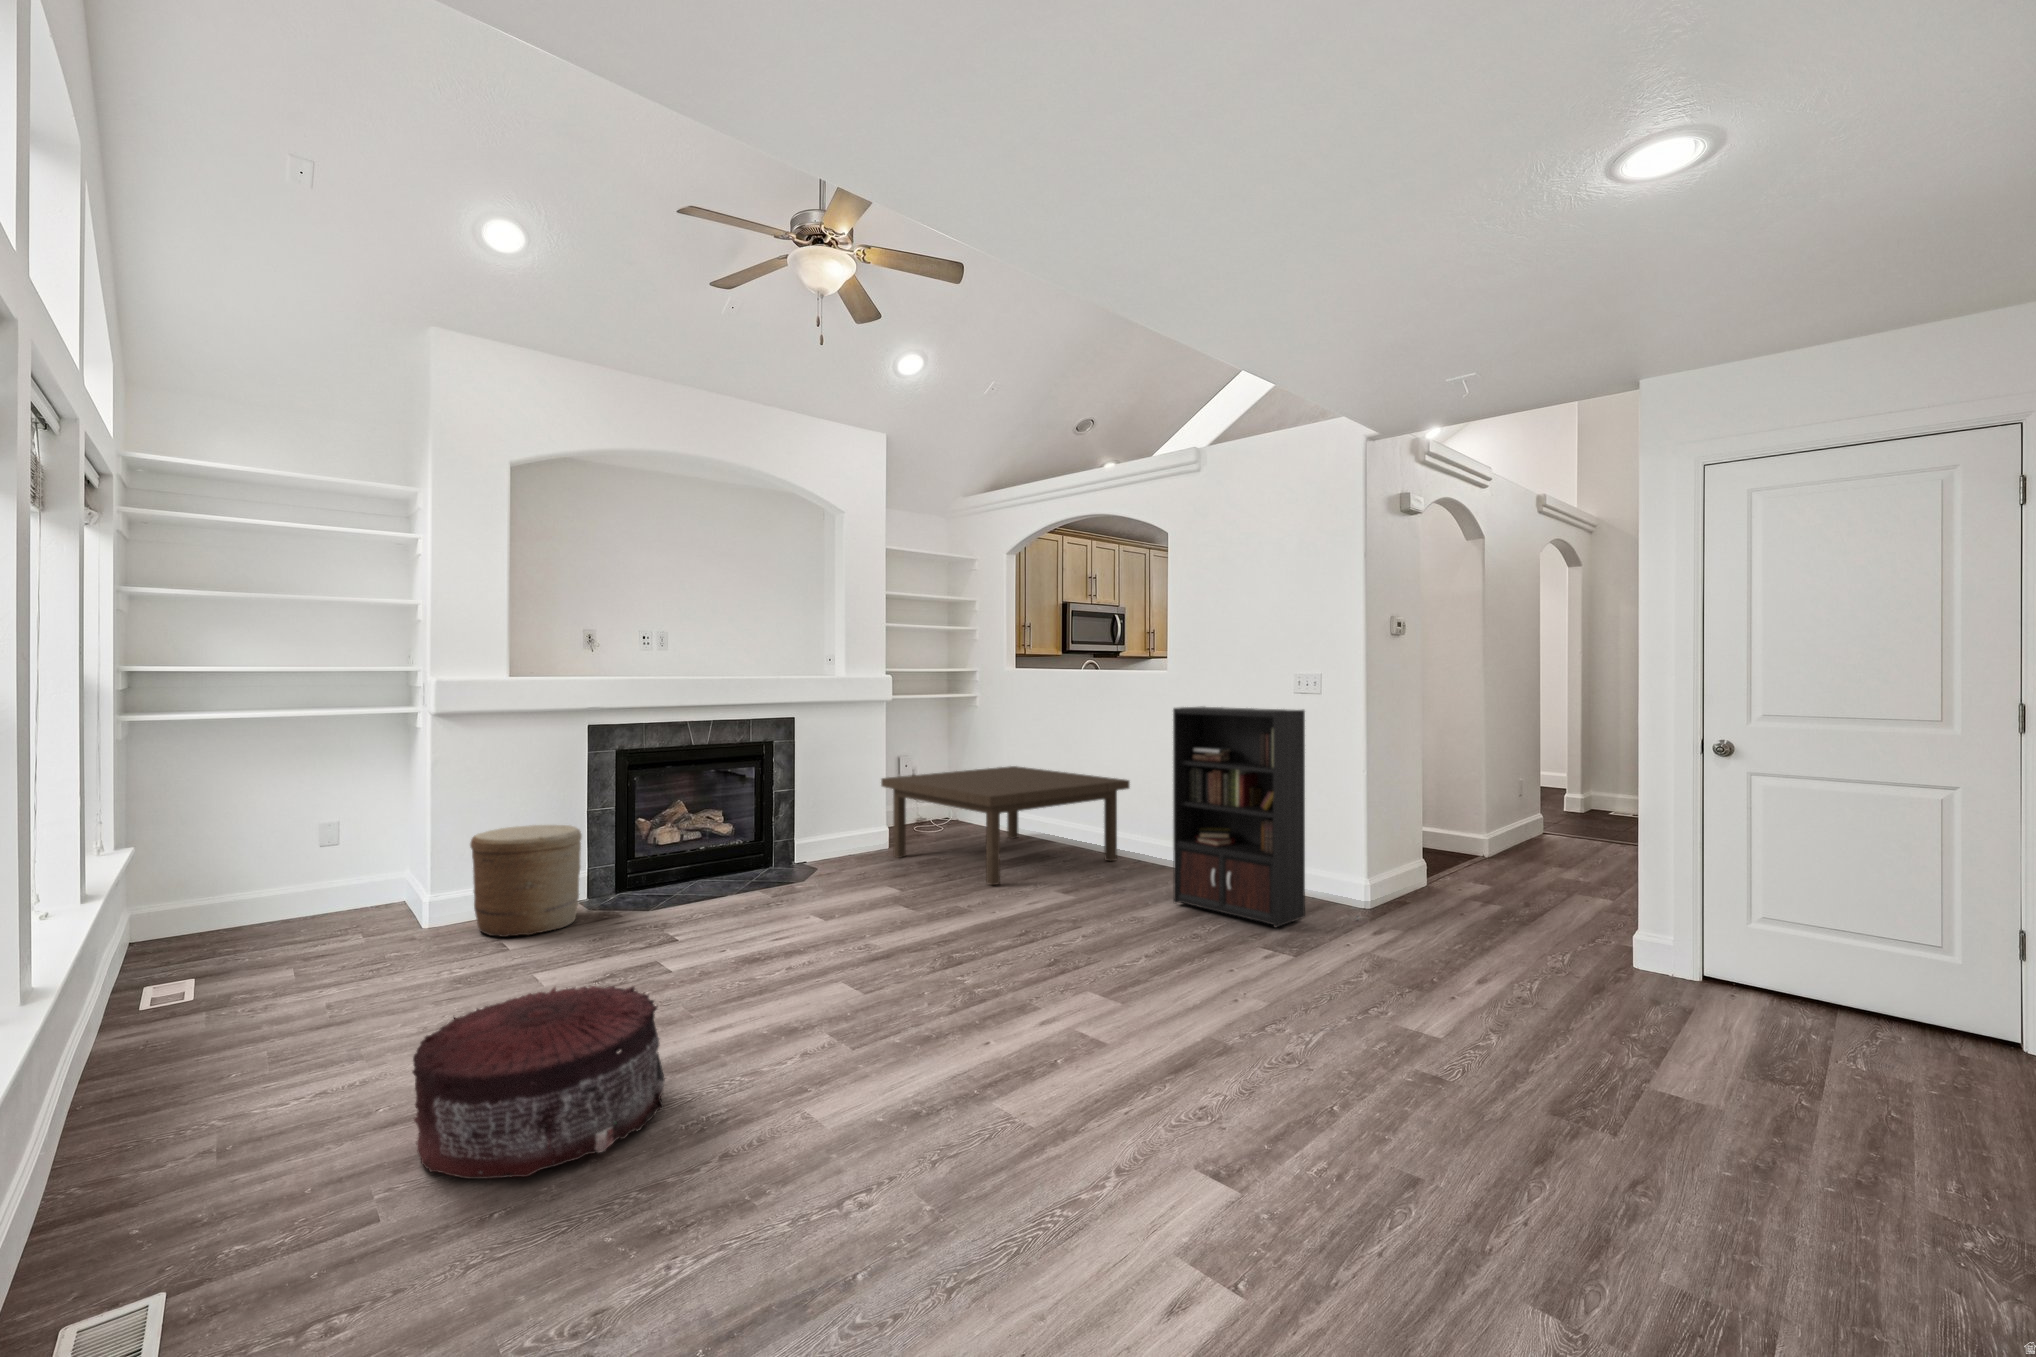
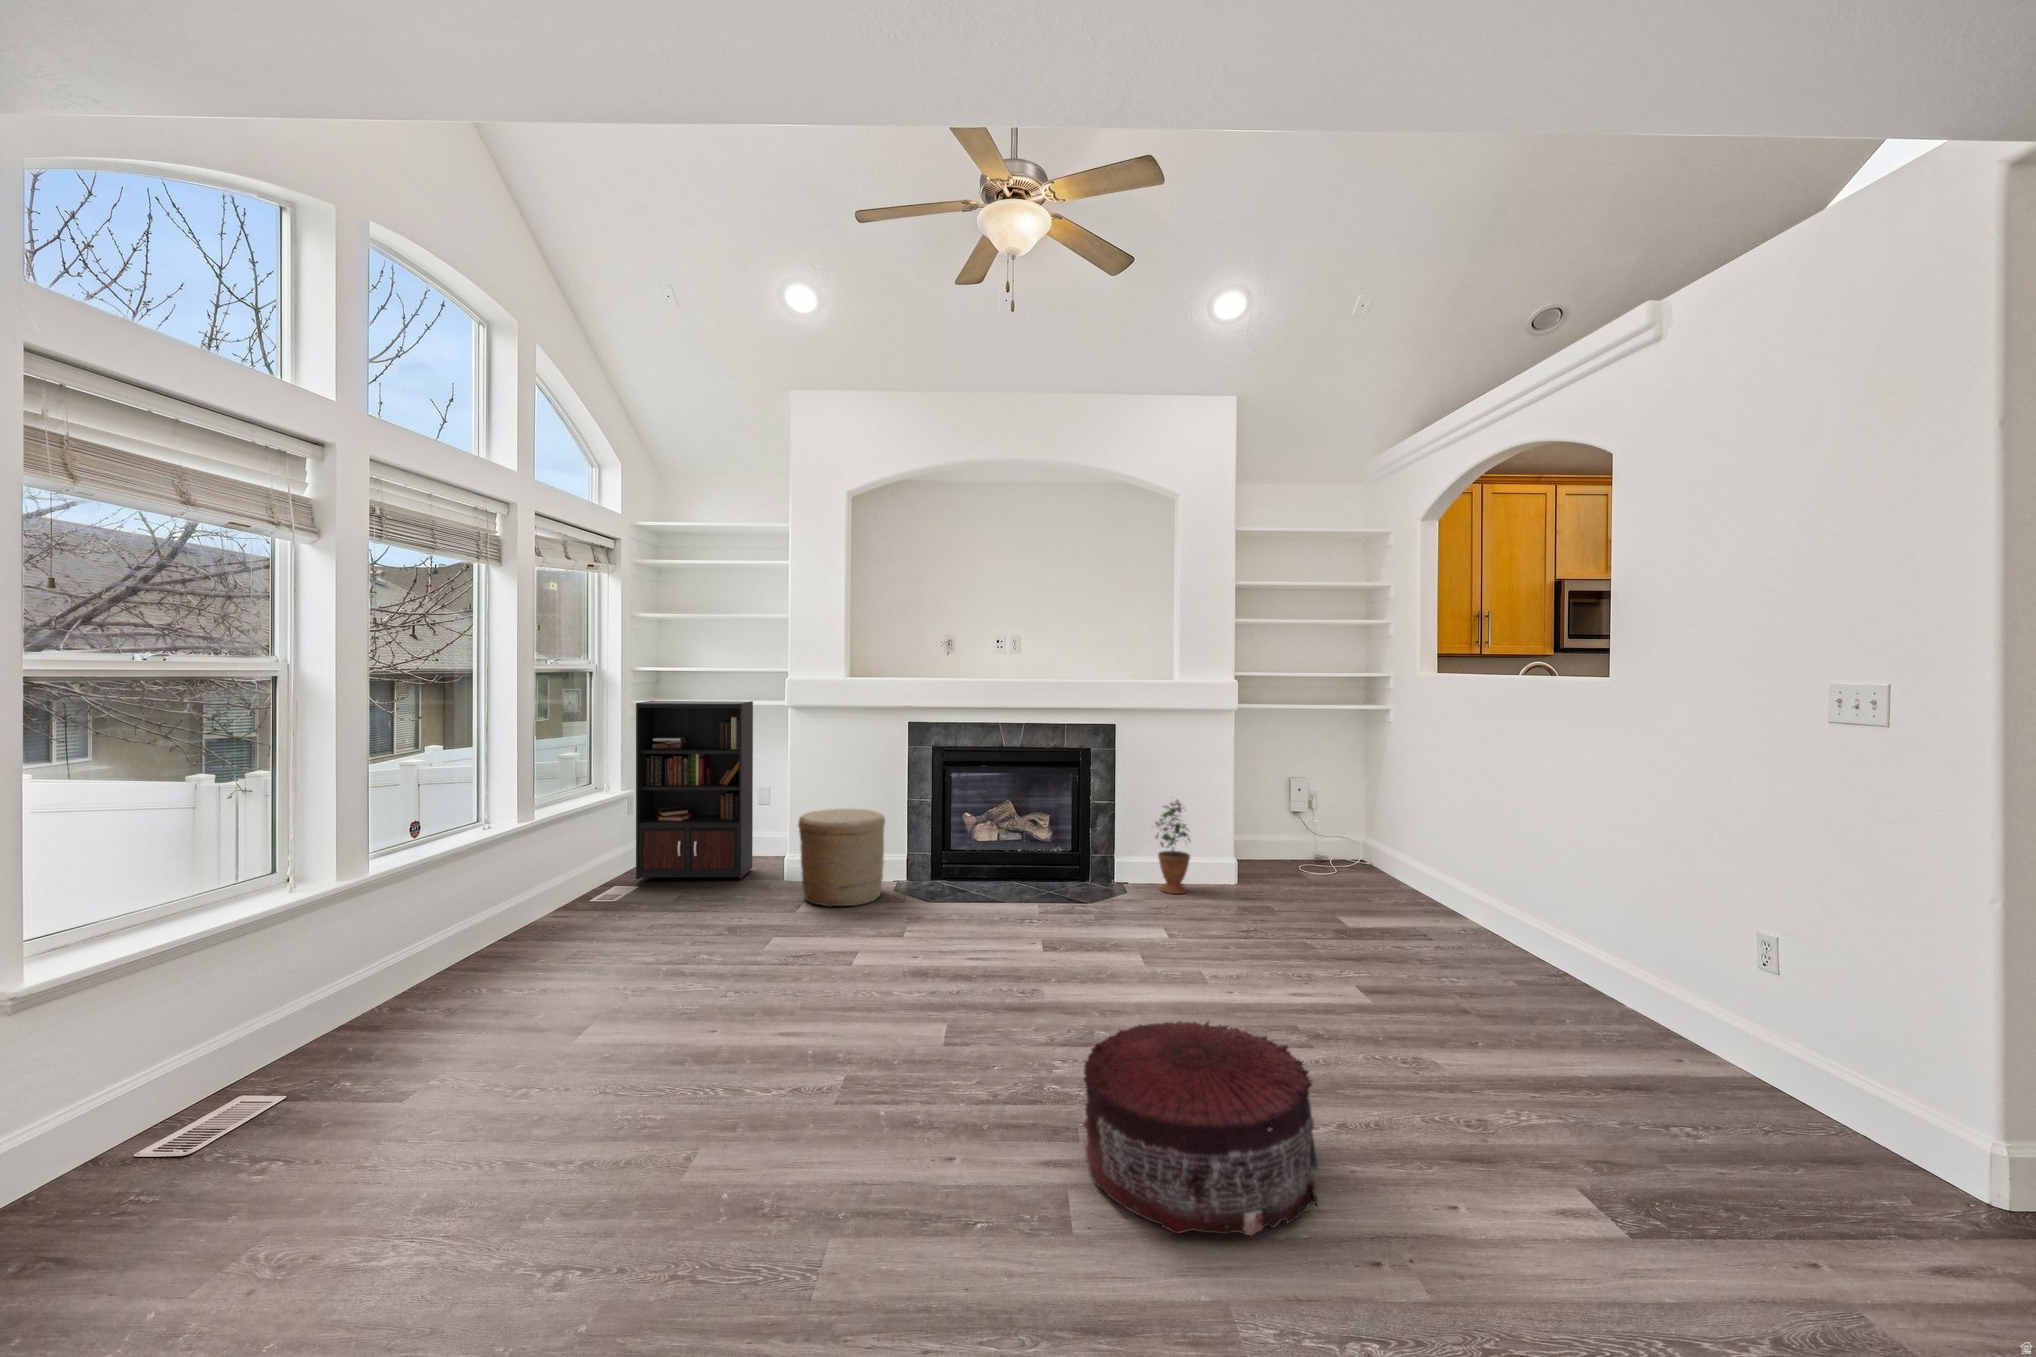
bookcase: present [1173,707,1360,927] -> present [636,700,753,879]
coffee table: present [881,766,1130,885] -> none [1220,800,1543,960]
potted plant: none [828,779,863,865] -> present [1156,800,1190,894]
pouf: present [413,986,665,1179] -> present [1084,1020,1319,1236]

